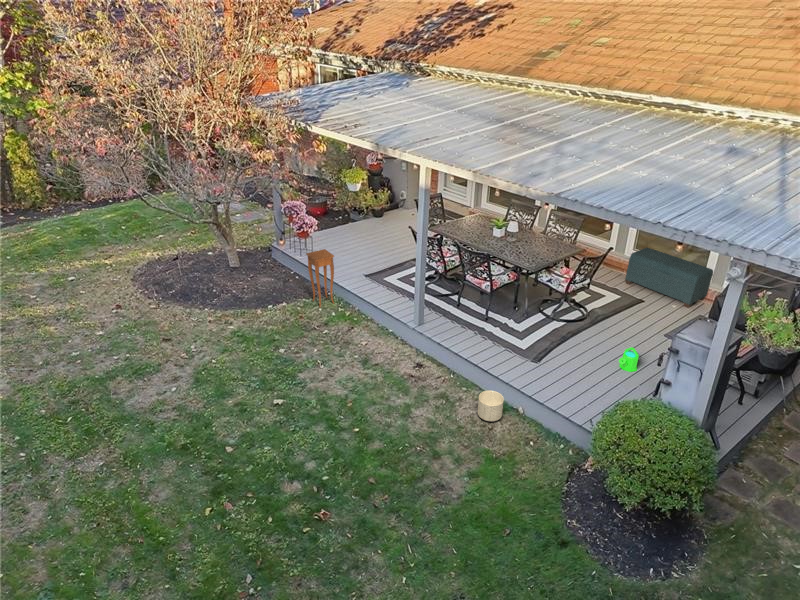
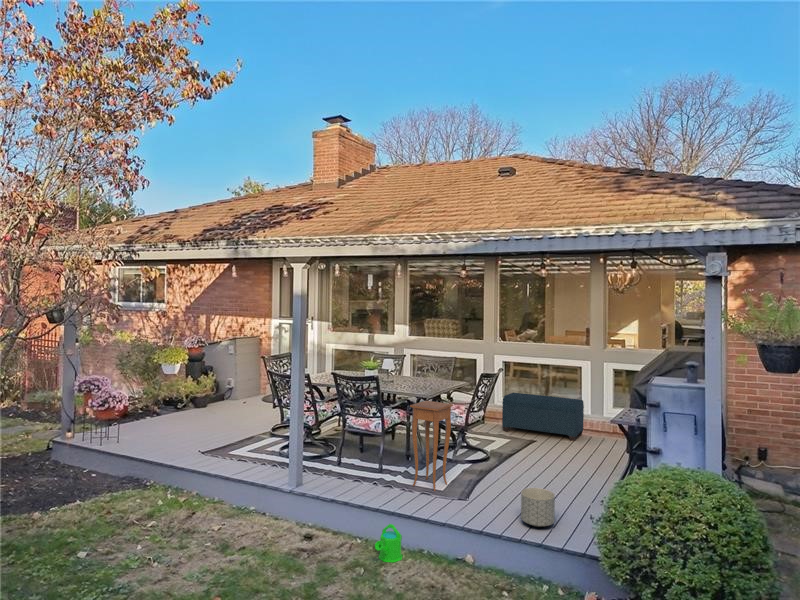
side table: present [306,249,334,307] -> present [410,401,453,491]
watering can: present [619,347,639,372] -> present [375,524,403,562]
planter: present [478,391,504,421] -> present [521,488,555,527]

